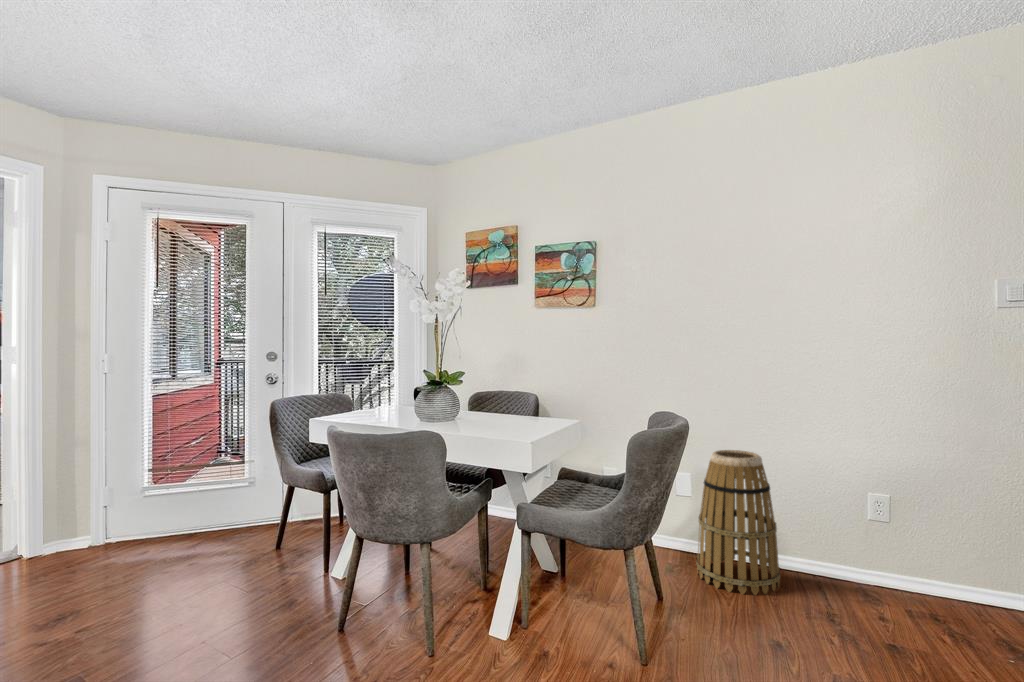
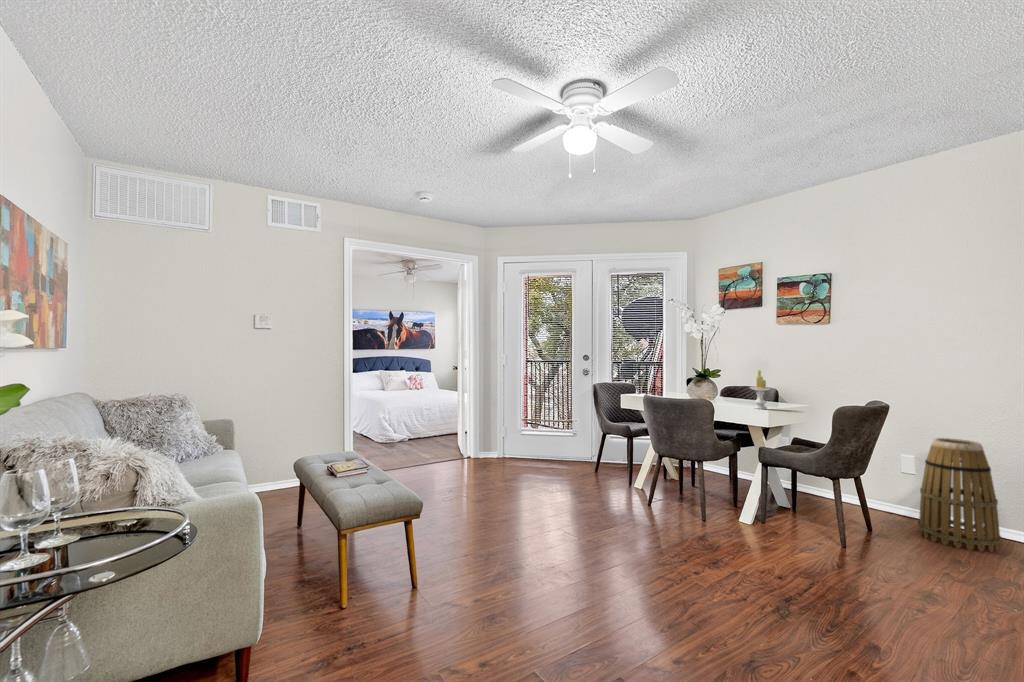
candle: none [500,373,530,434] -> present [750,370,771,409]

